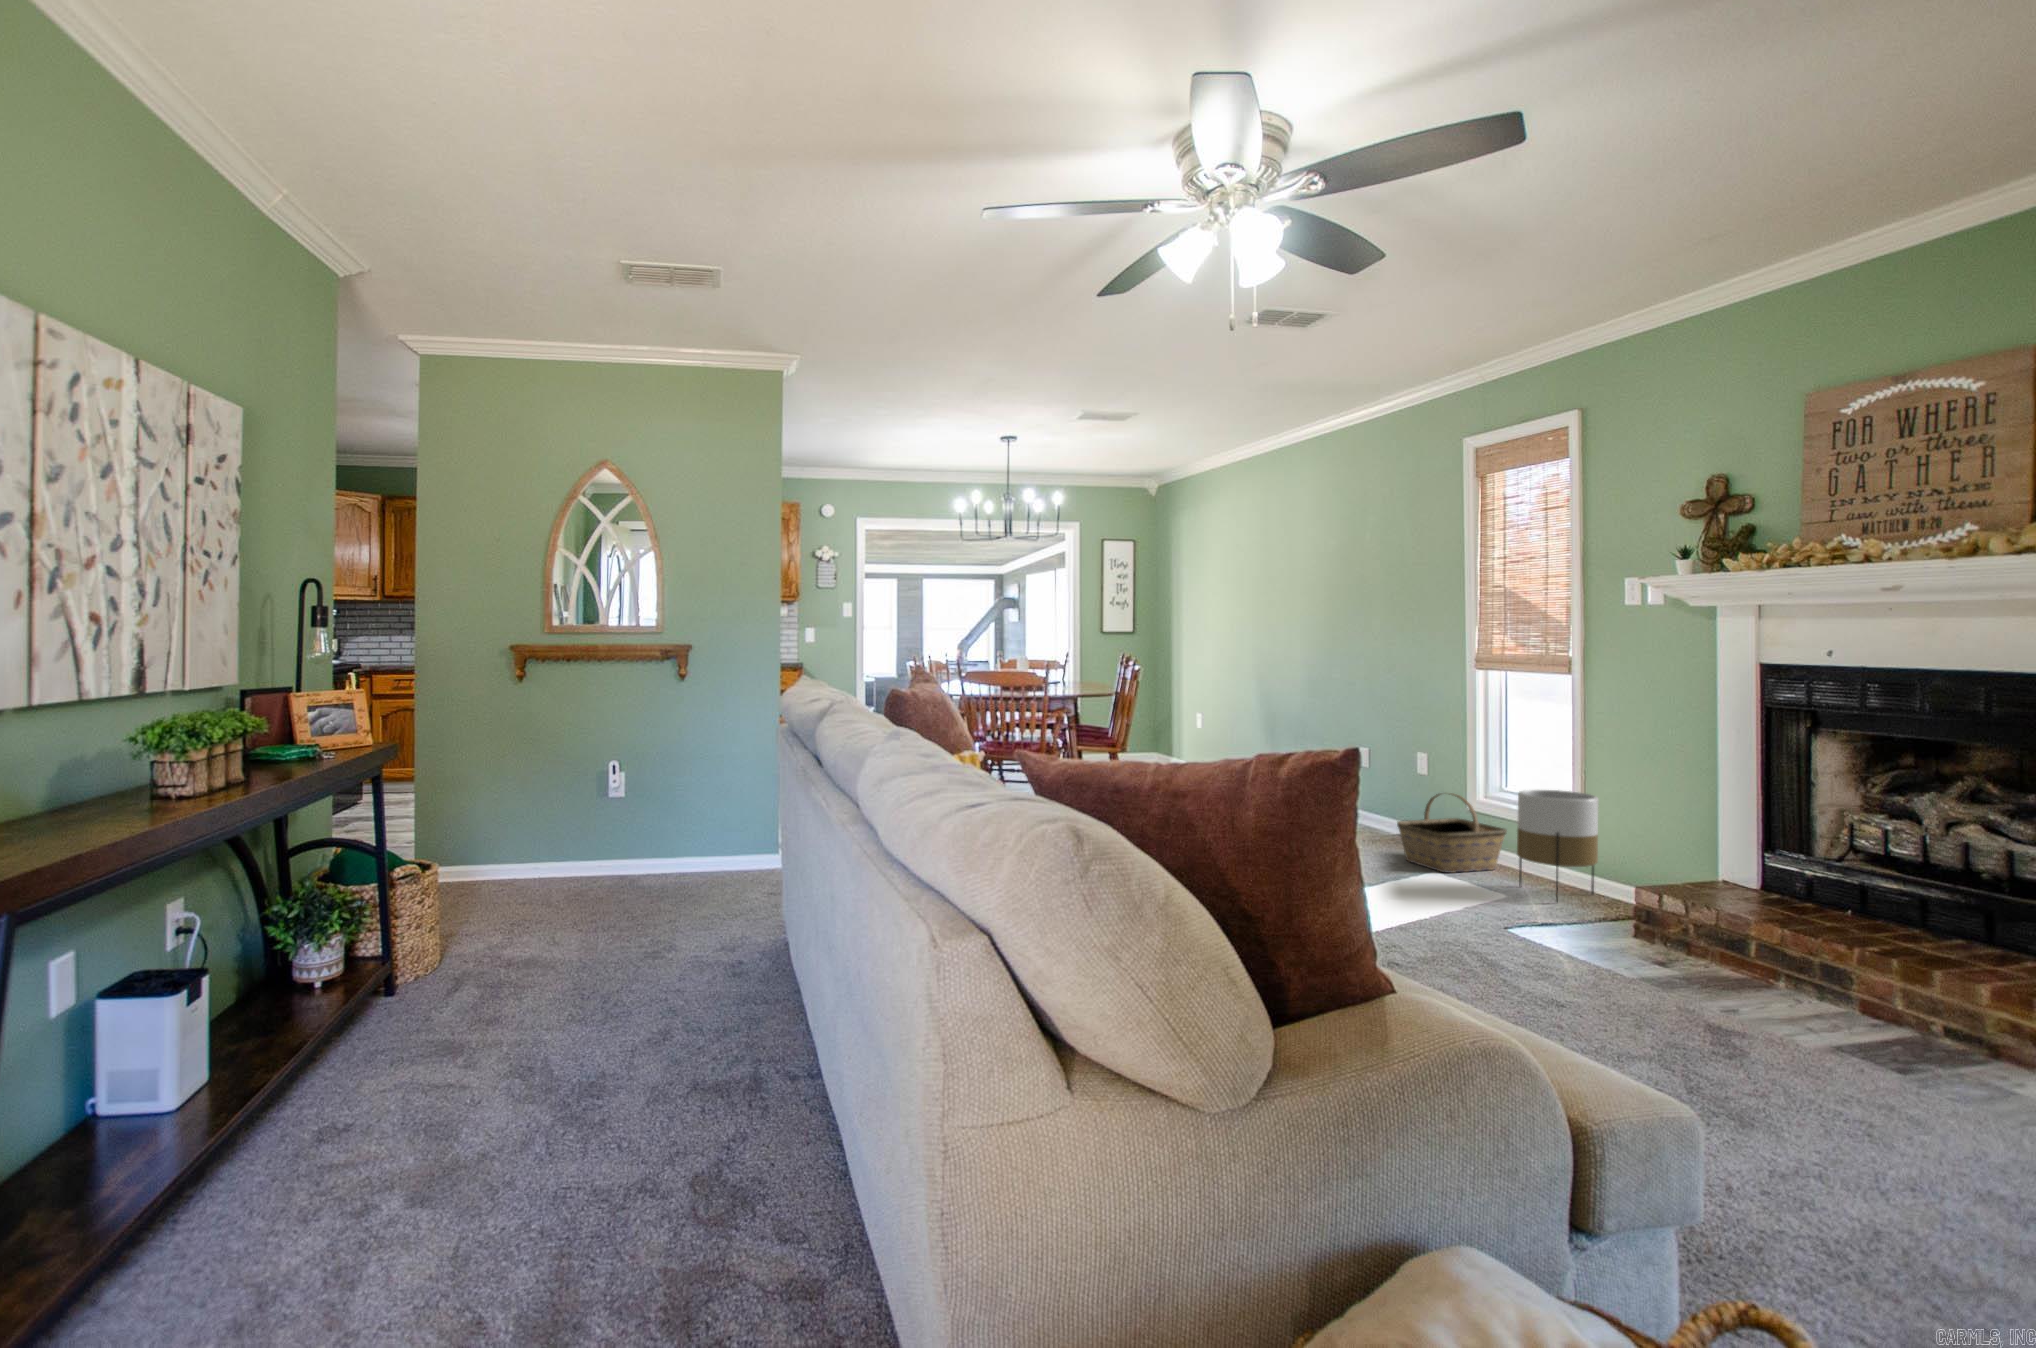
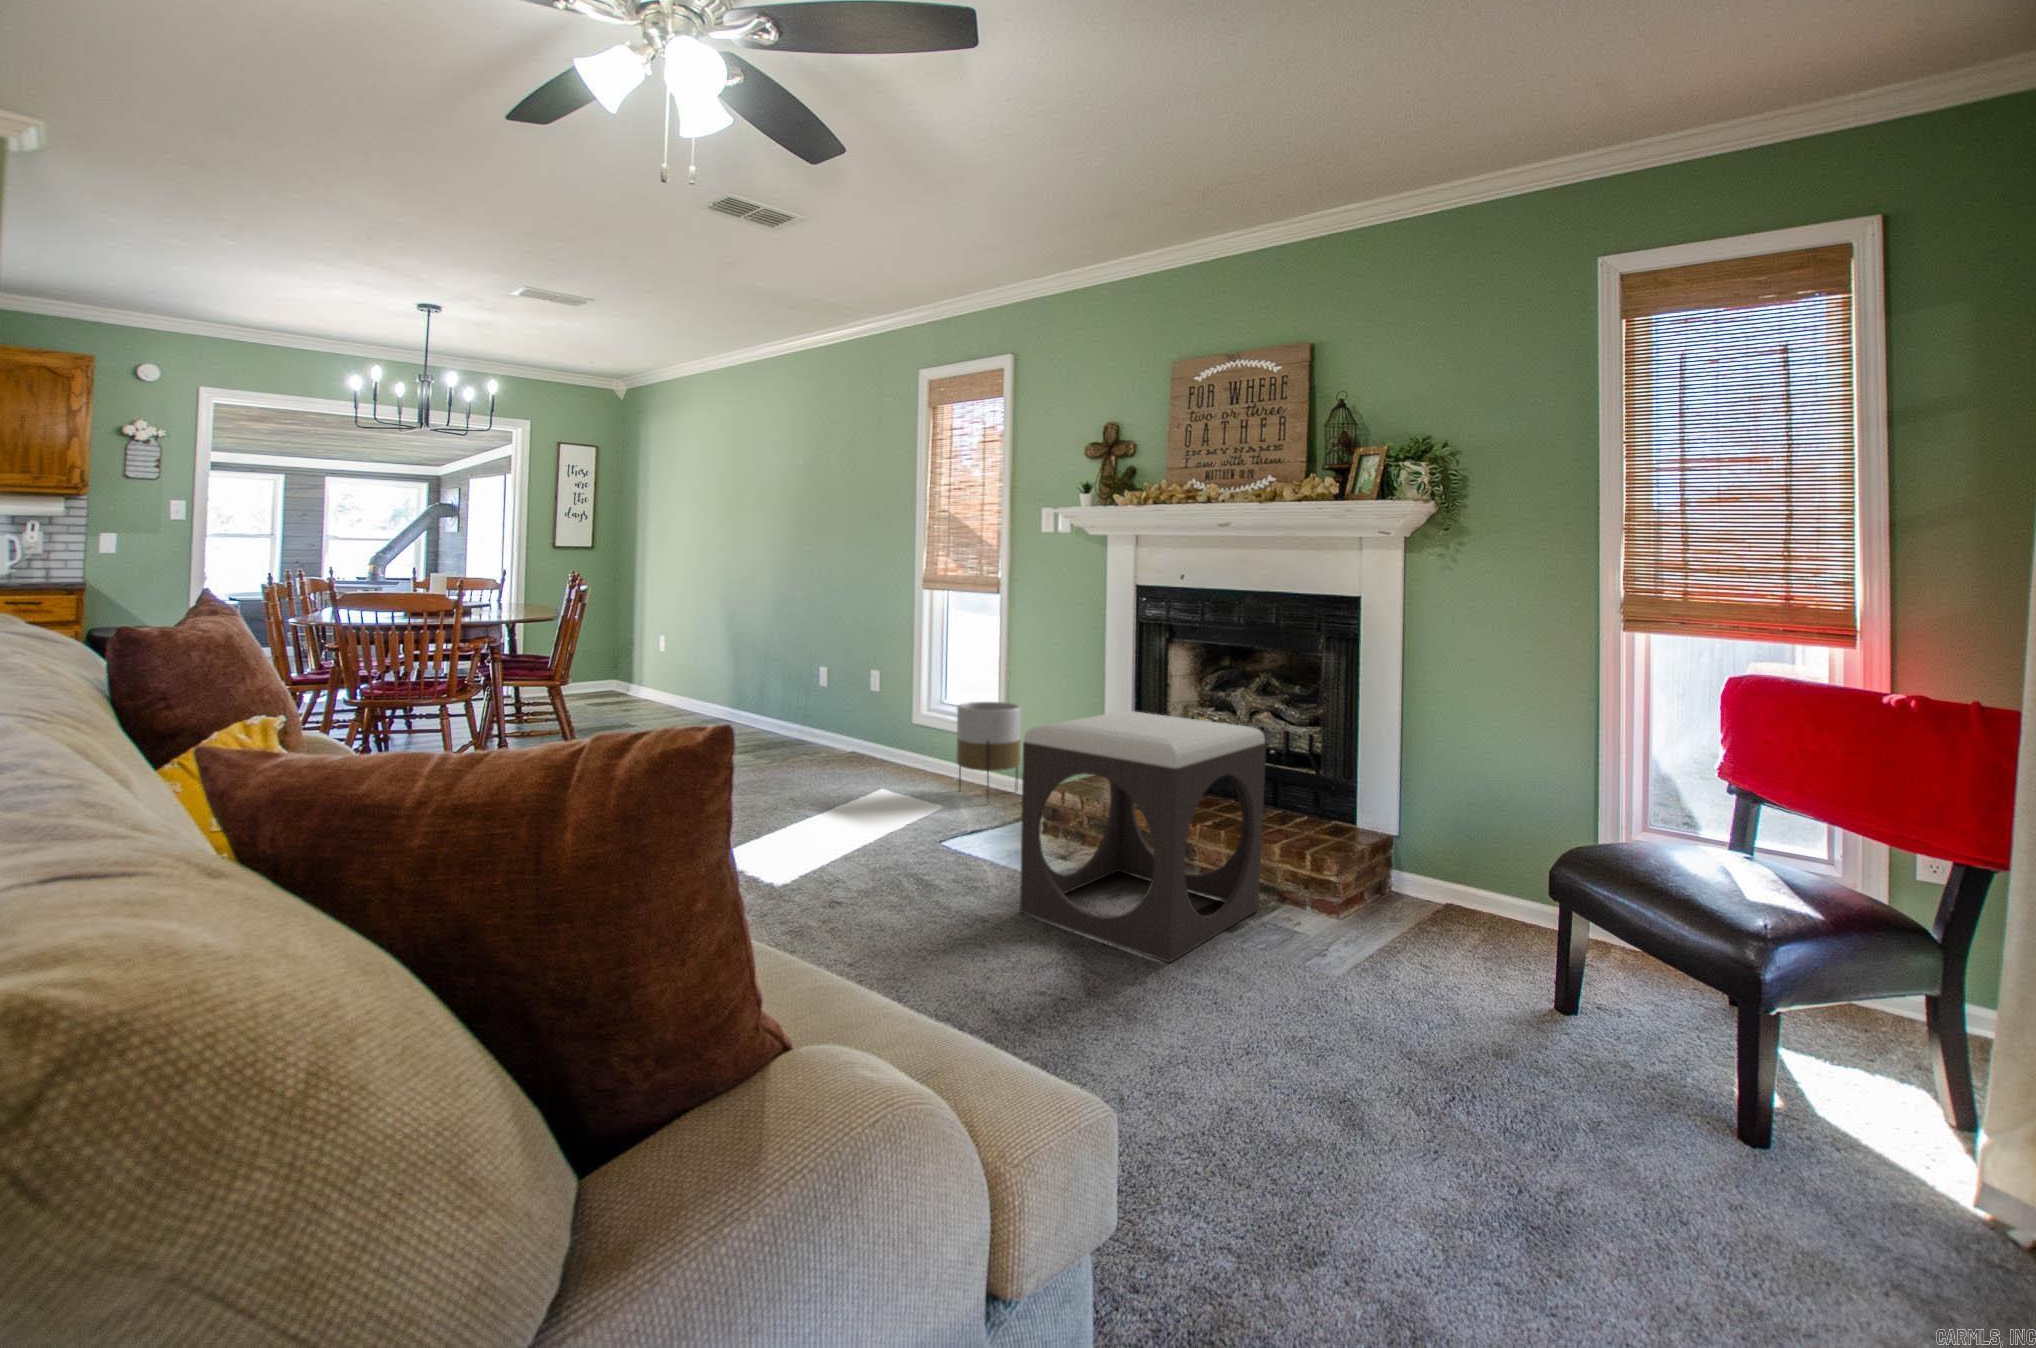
basket: present [1397,793,1507,873] -> none [856,708,951,784]
footstool: none [1612,803,1969,1096] -> present [1020,710,1266,962]

